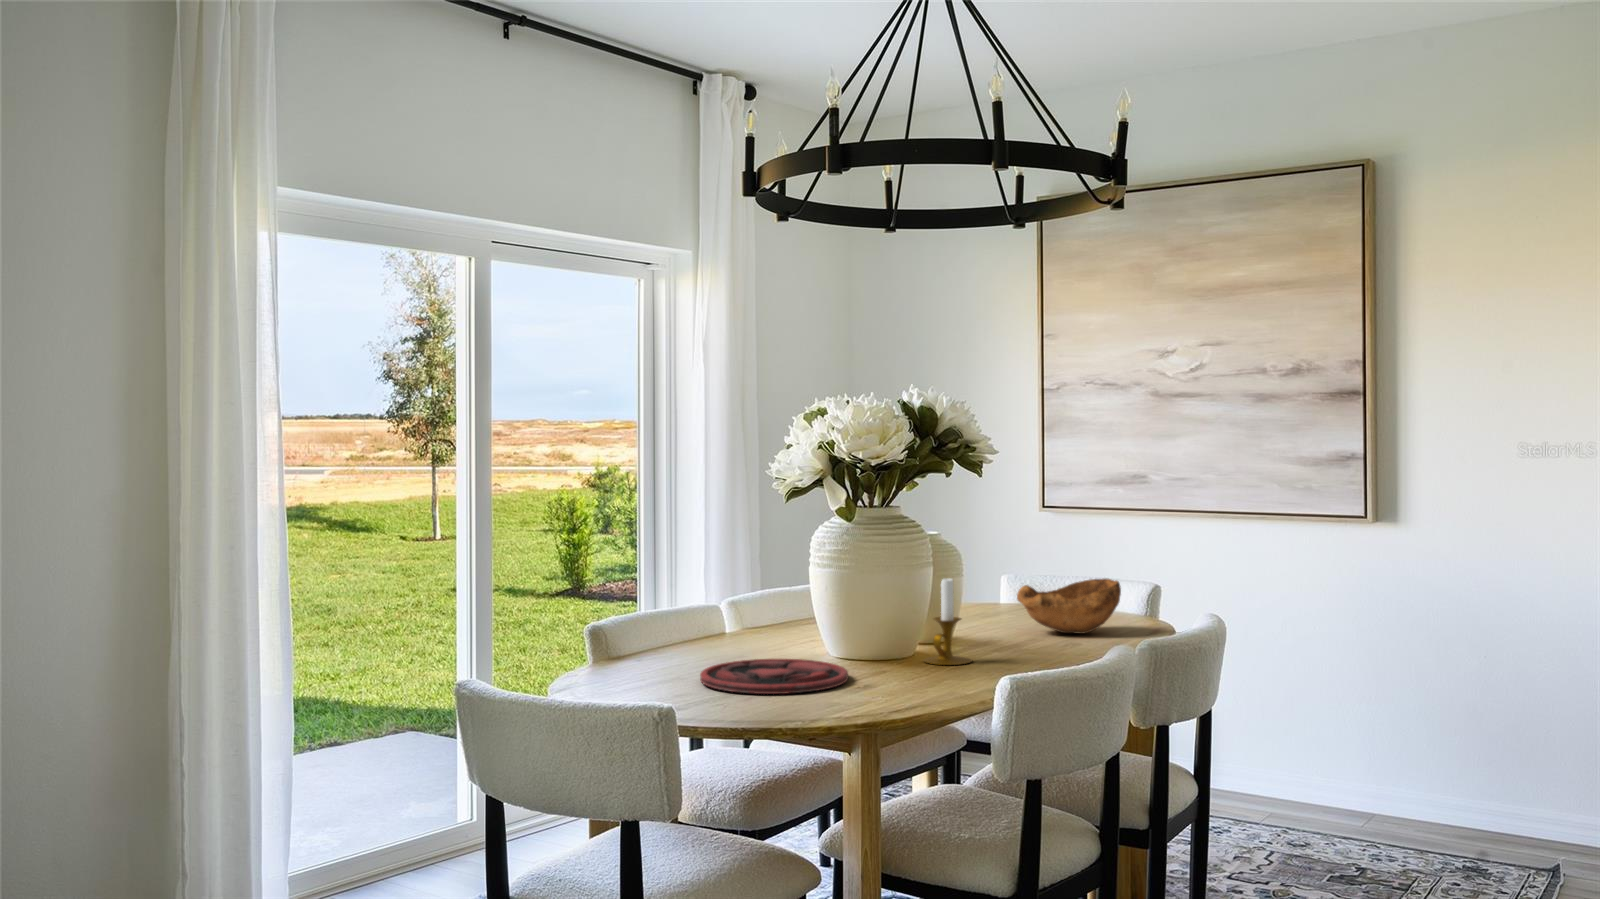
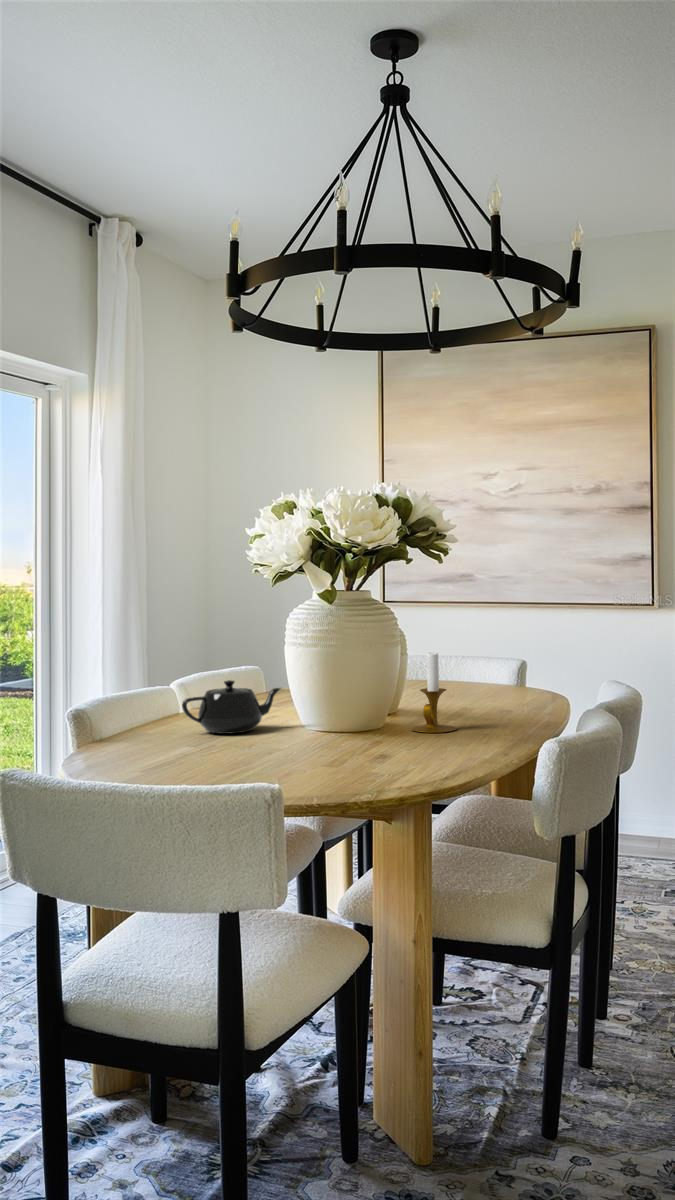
wooden bowl: present [1017,579,1121,634] -> none [453,653,541,701]
teapot: none [694,598,801,653] -> present [182,680,281,734]
plate: present [700,659,848,694] -> none [225,735,372,769]

